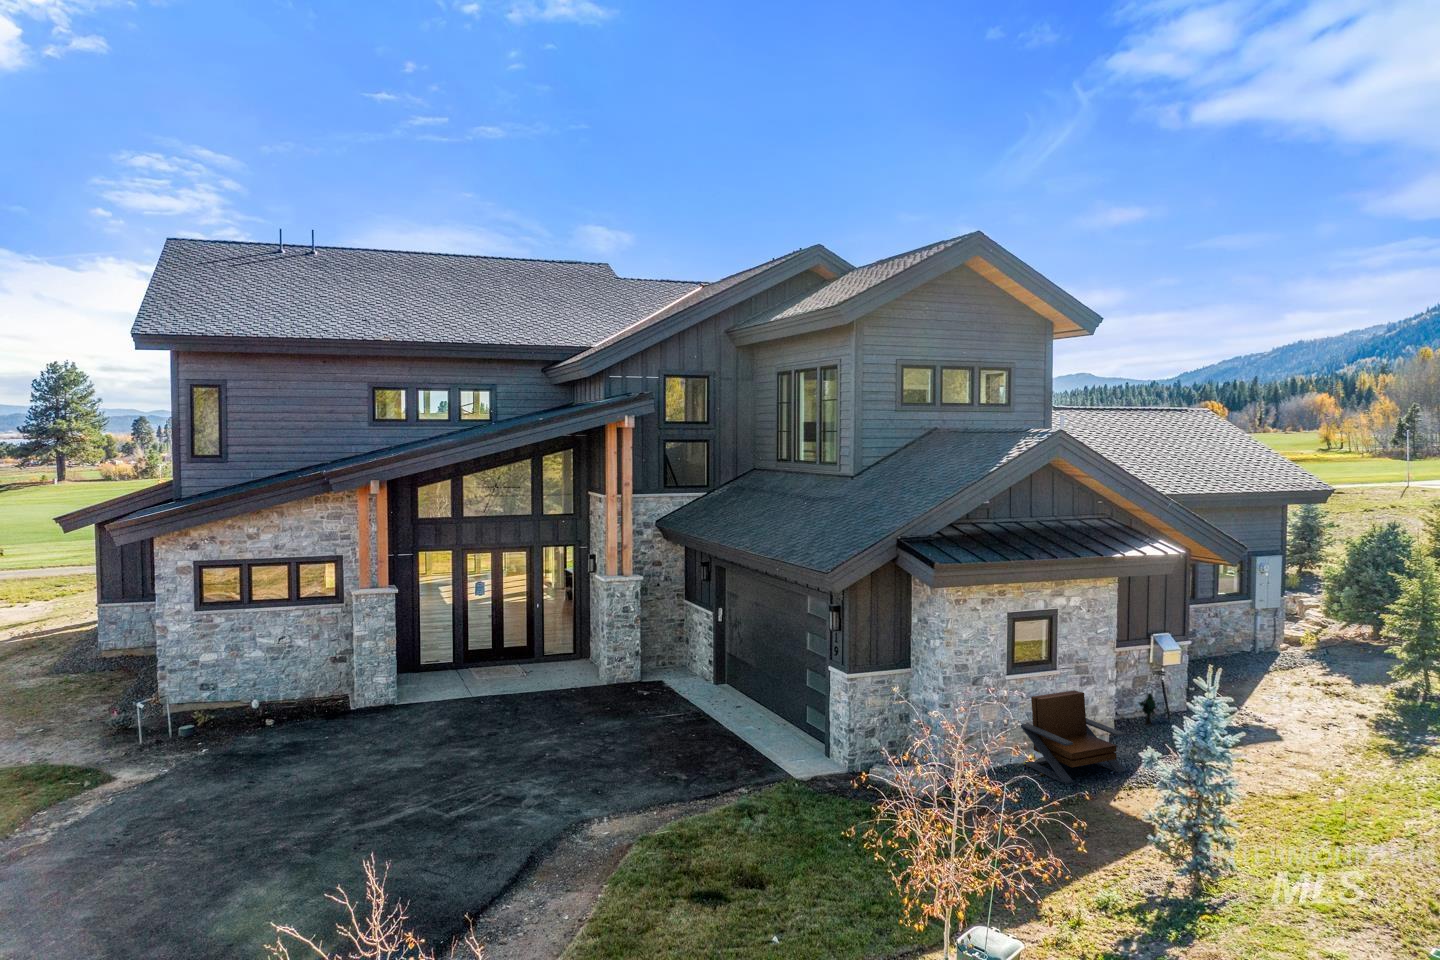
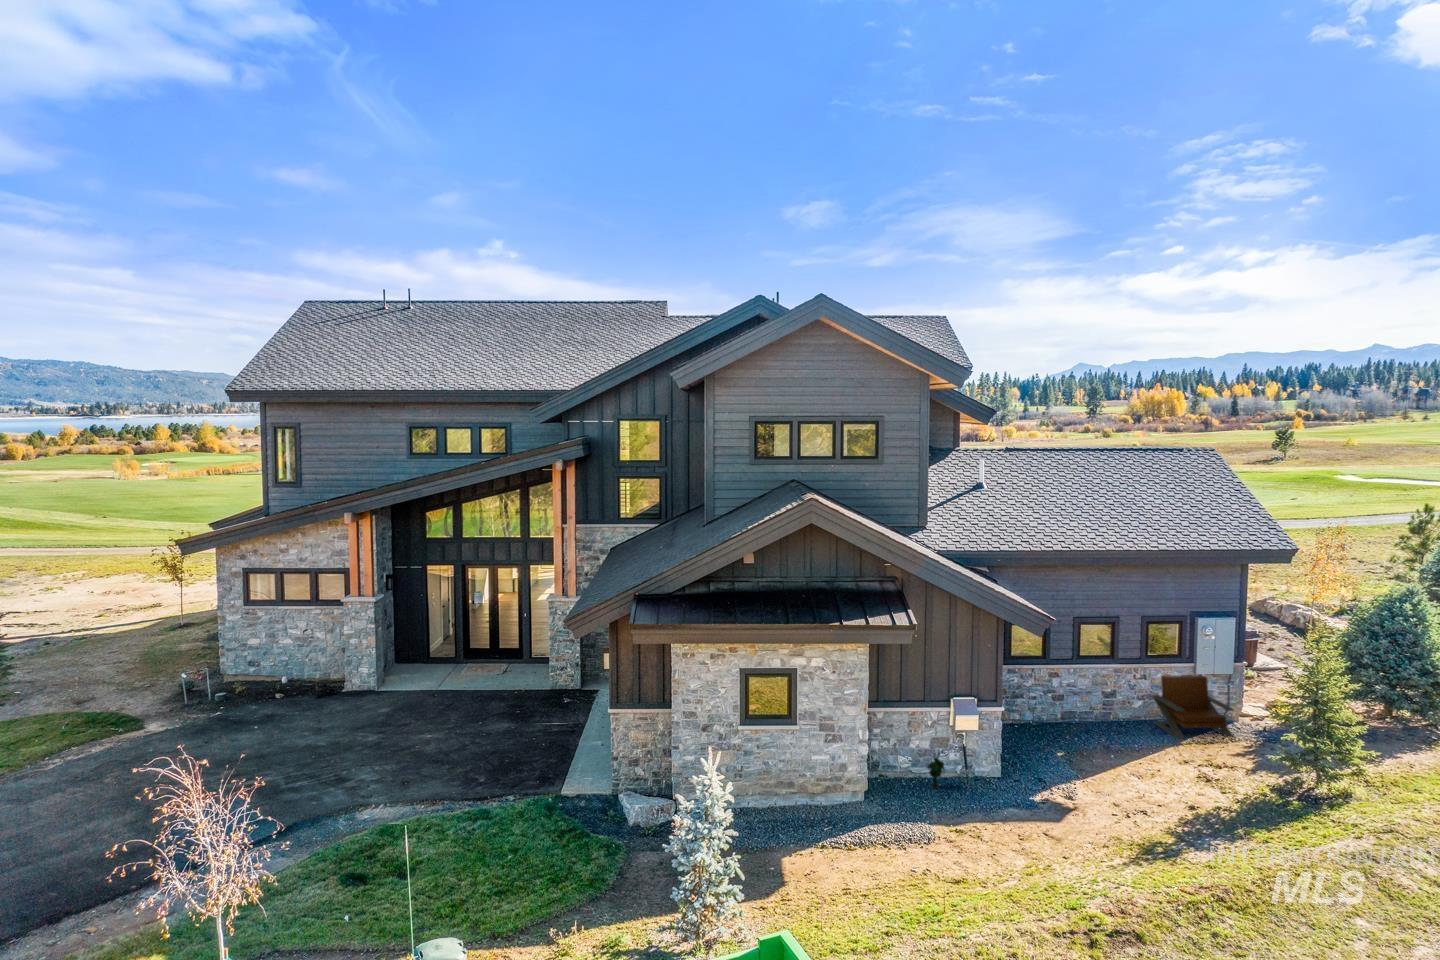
lounge chair: present [1021,690,1125,784] -> present [1152,675,1234,739]

